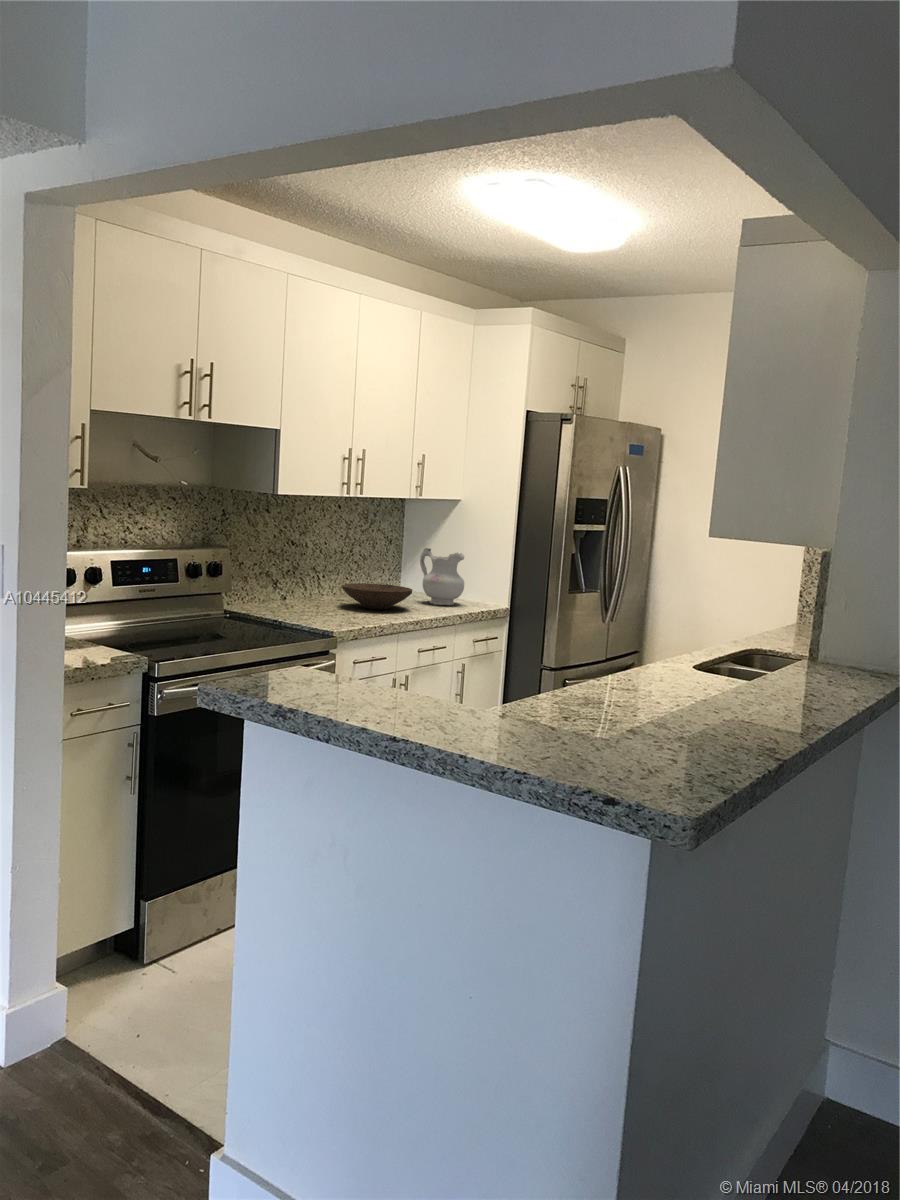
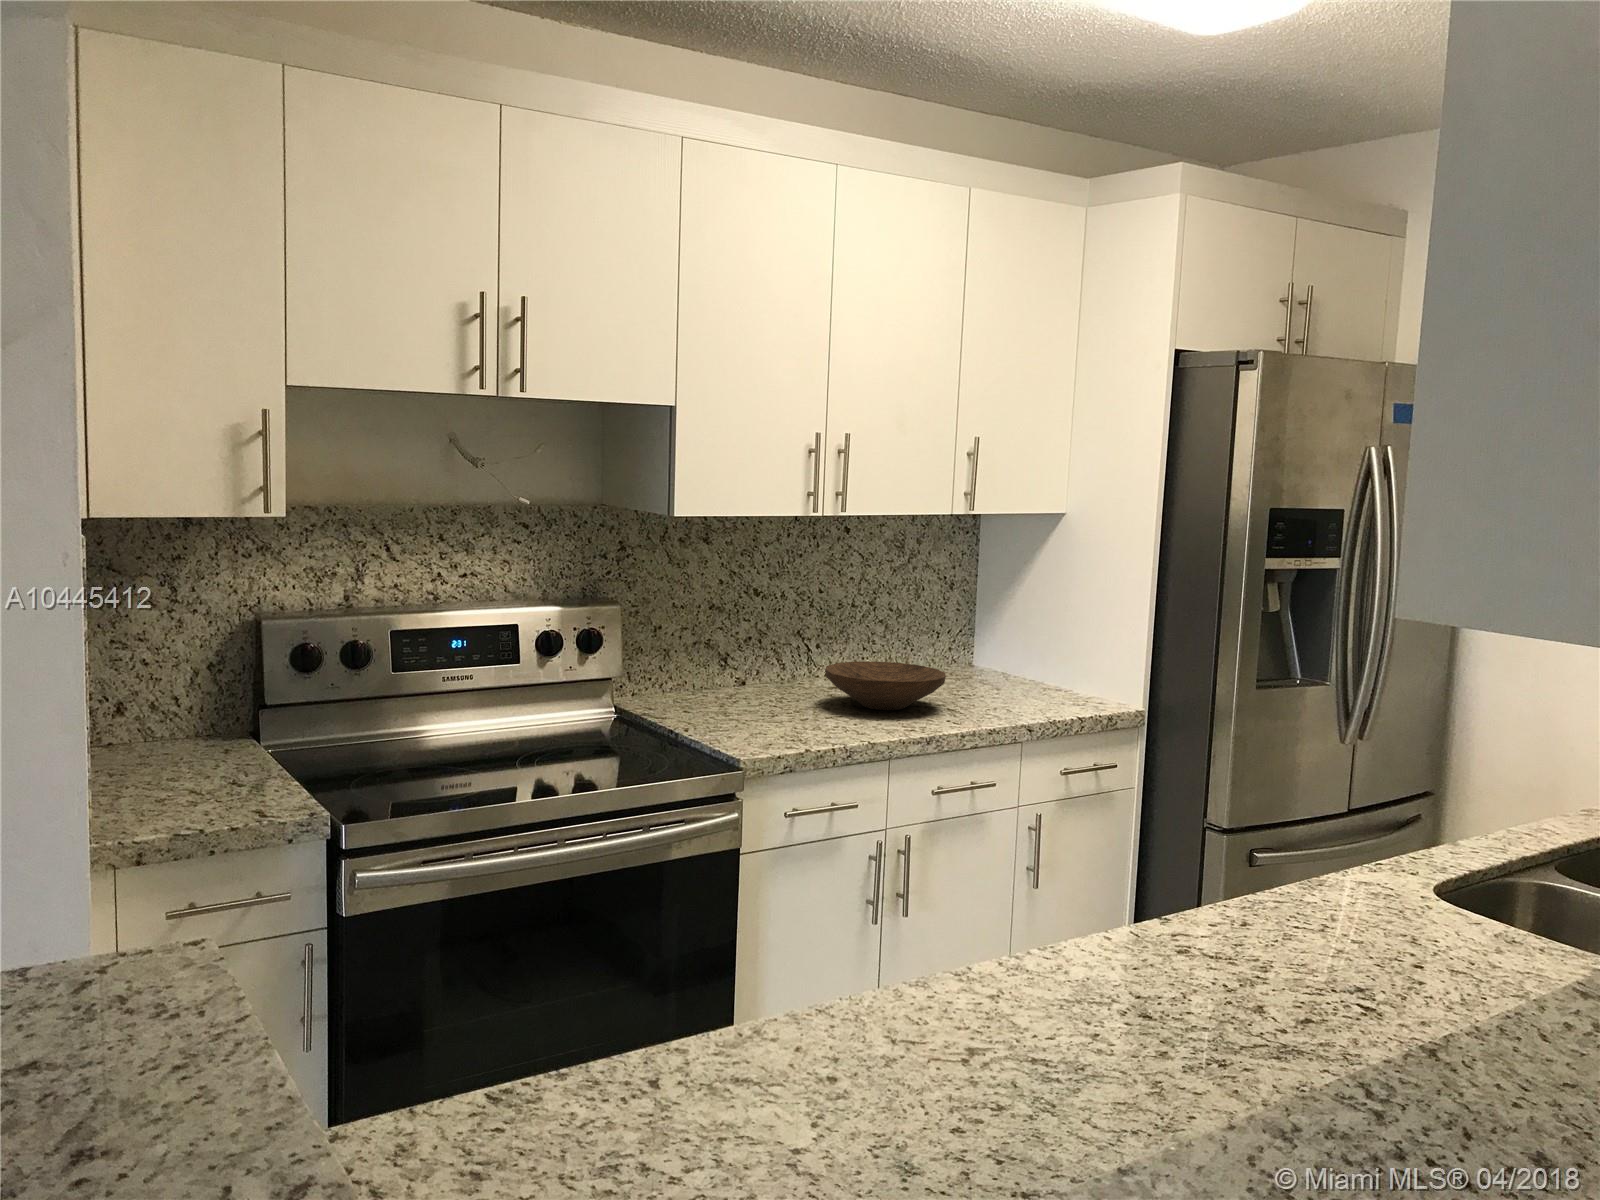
ceramic pitcher: present [420,548,464,605] -> none [984,600,1059,703]

